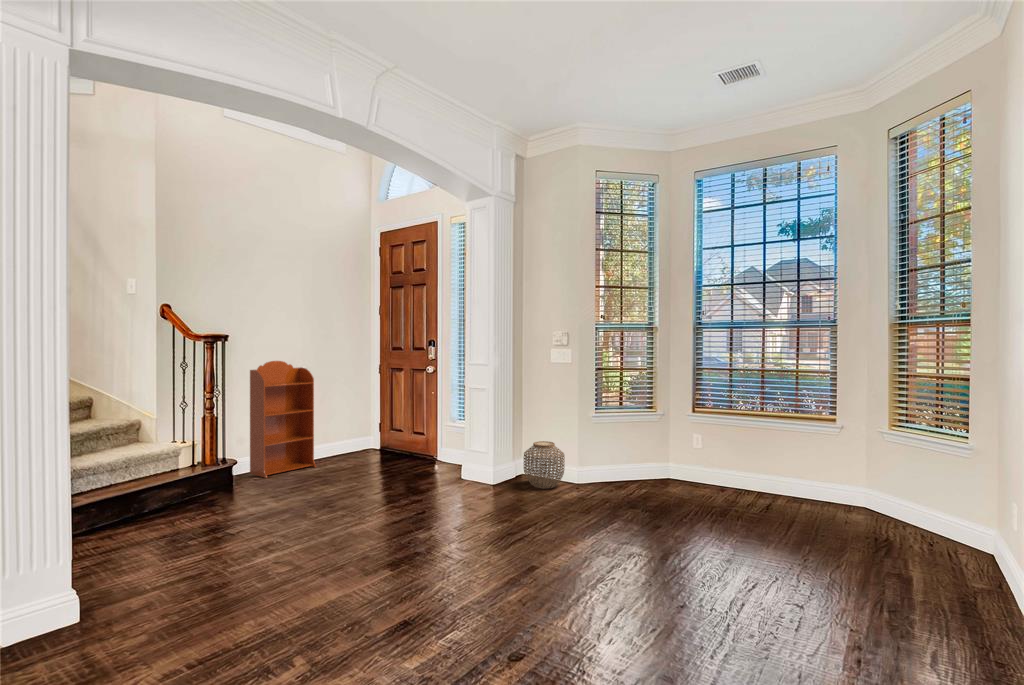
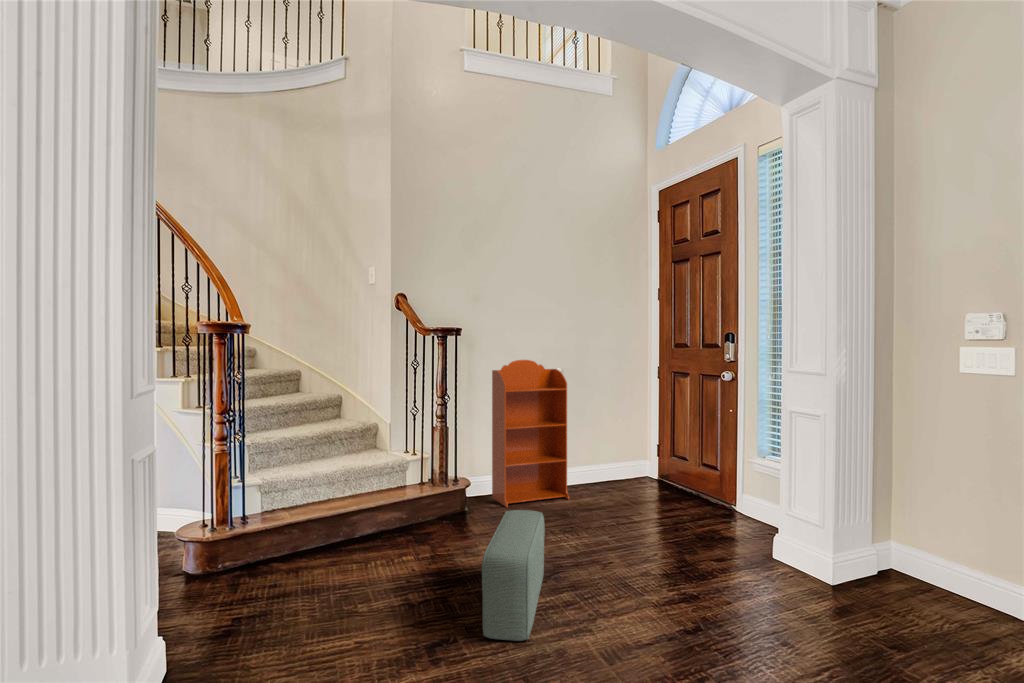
woven basket: present [524,441,565,488] -> none [899,514,994,609]
pouf: none [287,467,322,544] -> present [482,510,545,641]

